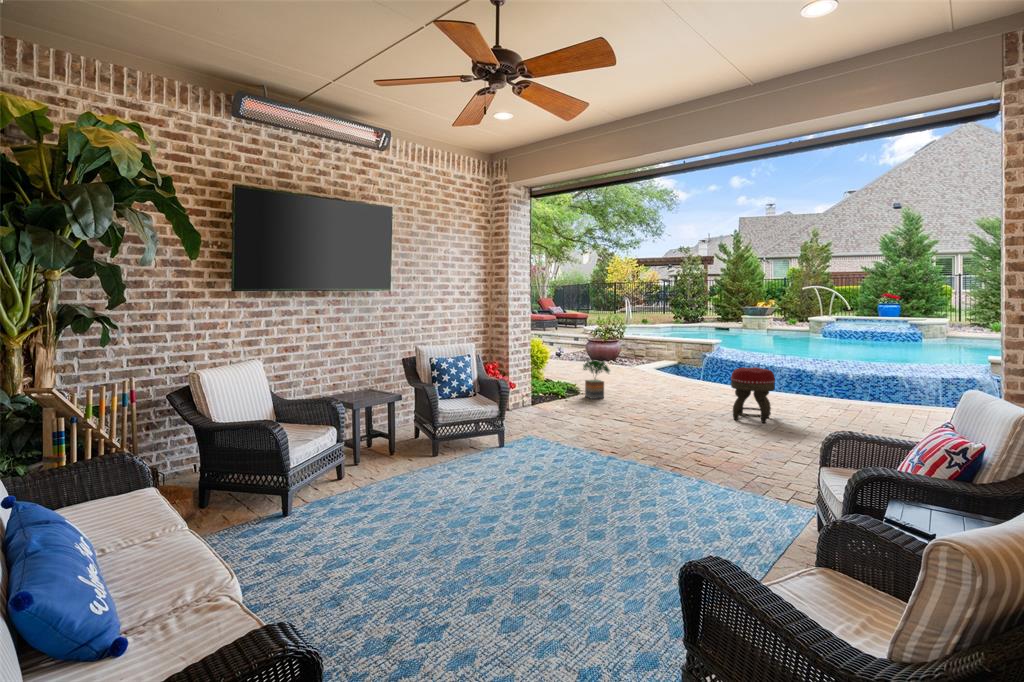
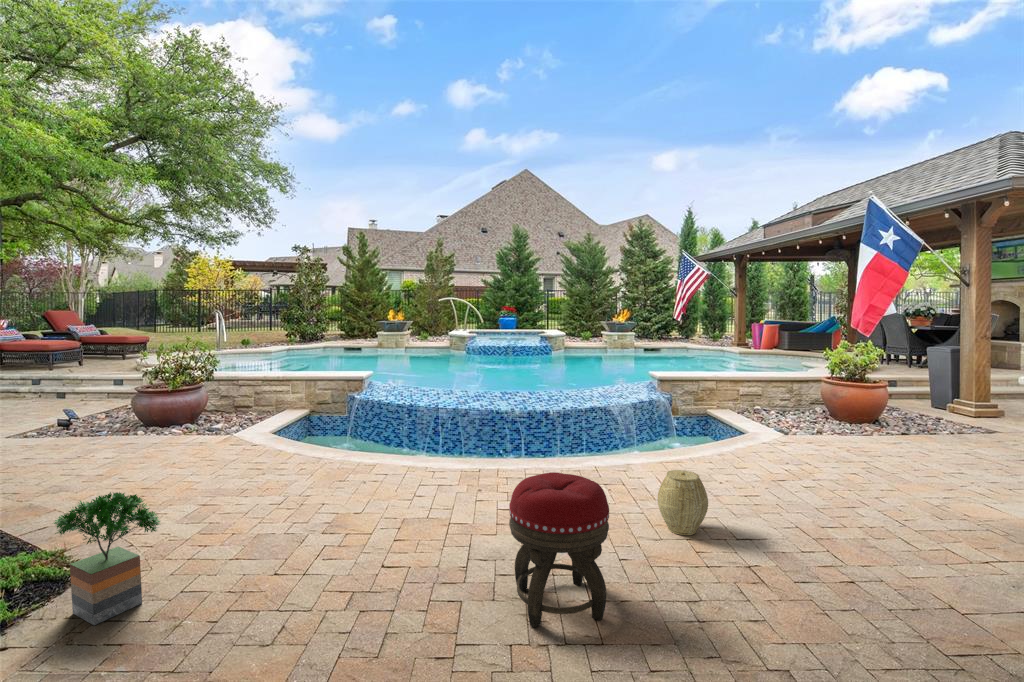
woven basket: none [836,385,867,419] -> present [658,470,708,535]

